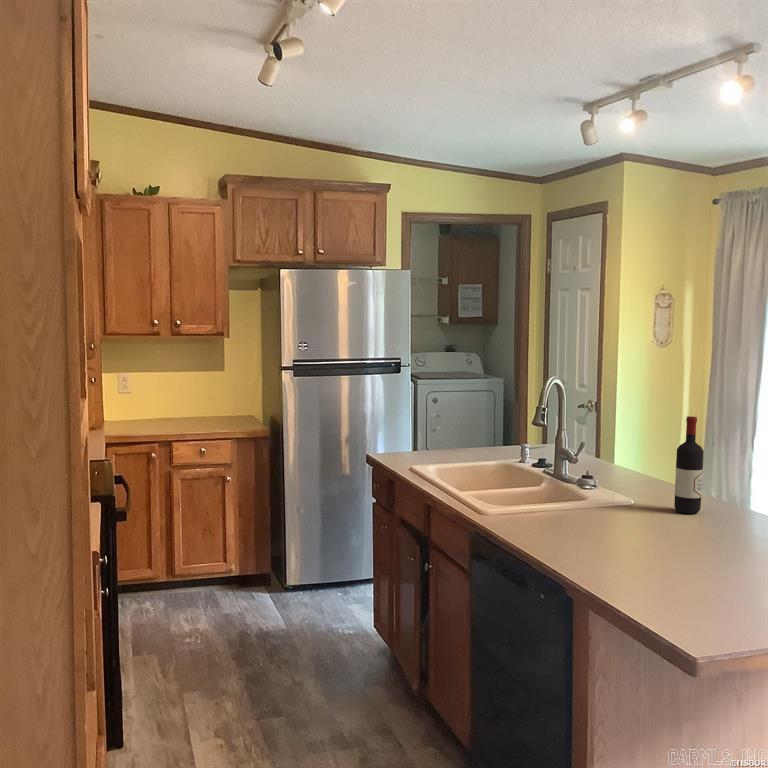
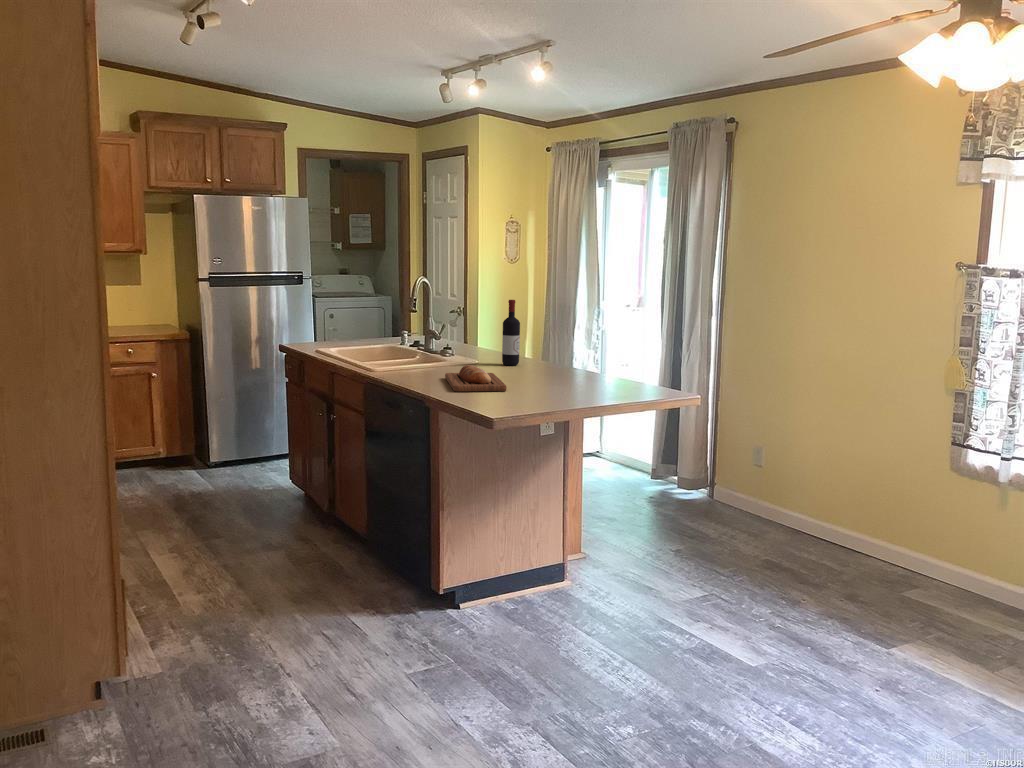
bread loaf: none [595,526,704,583] -> present [445,365,507,391]

